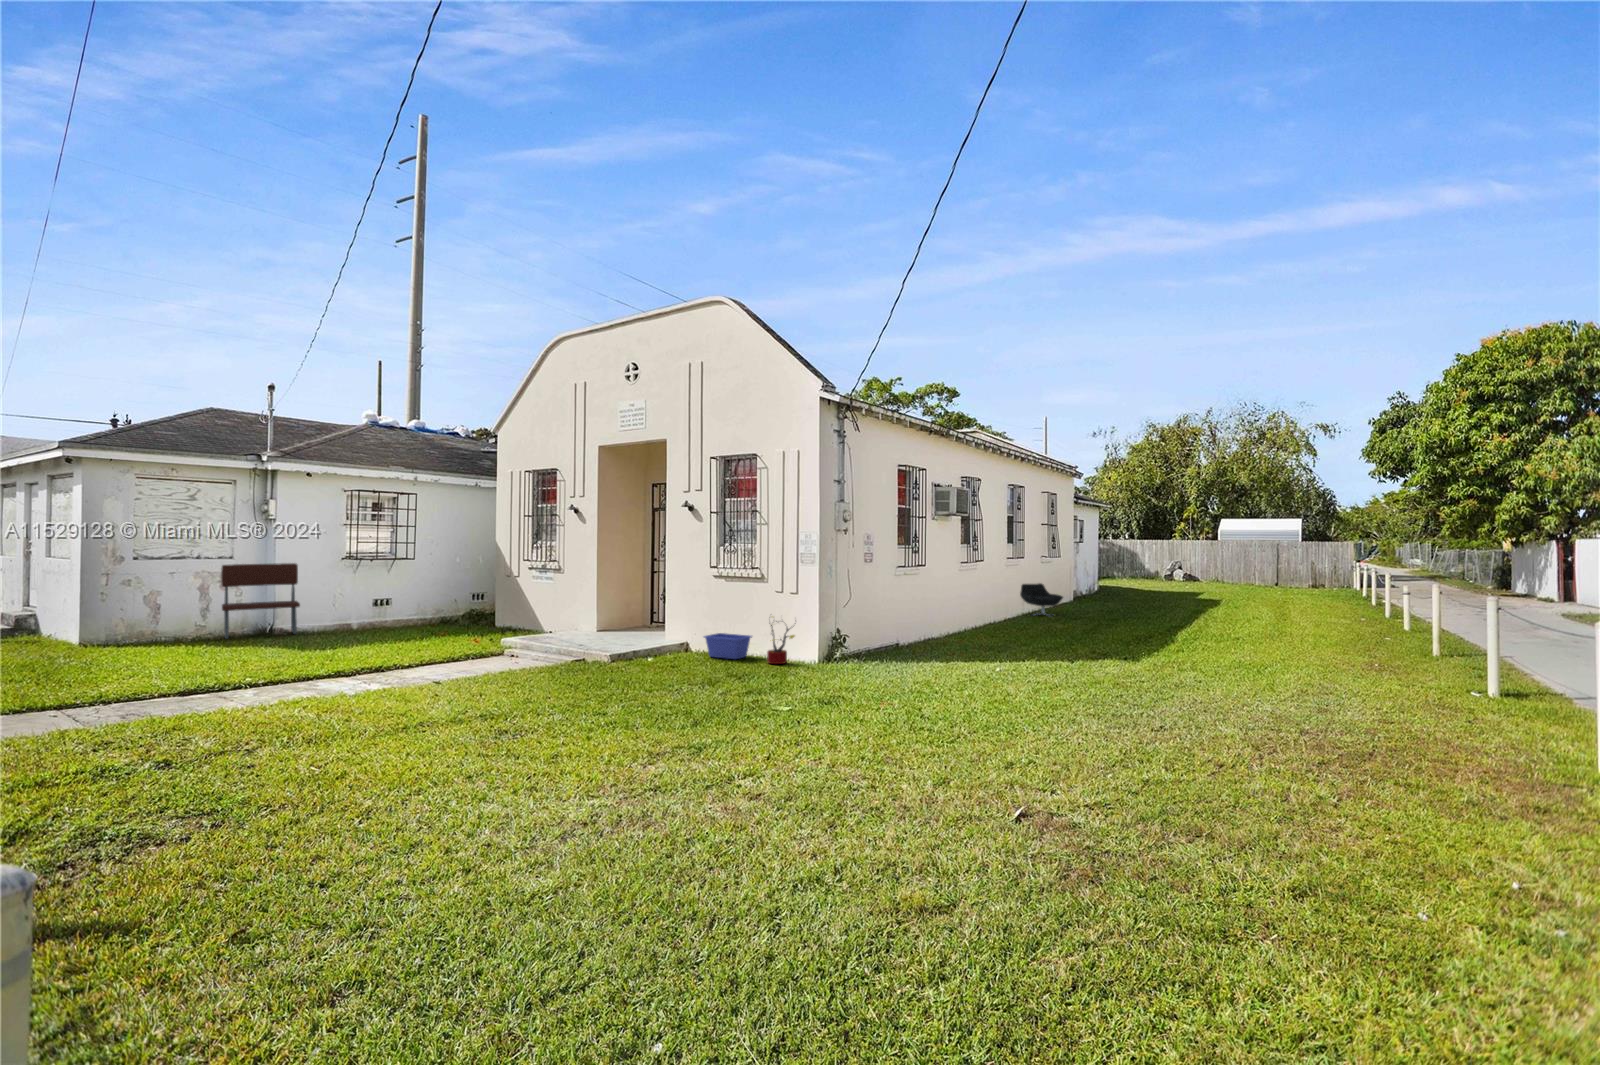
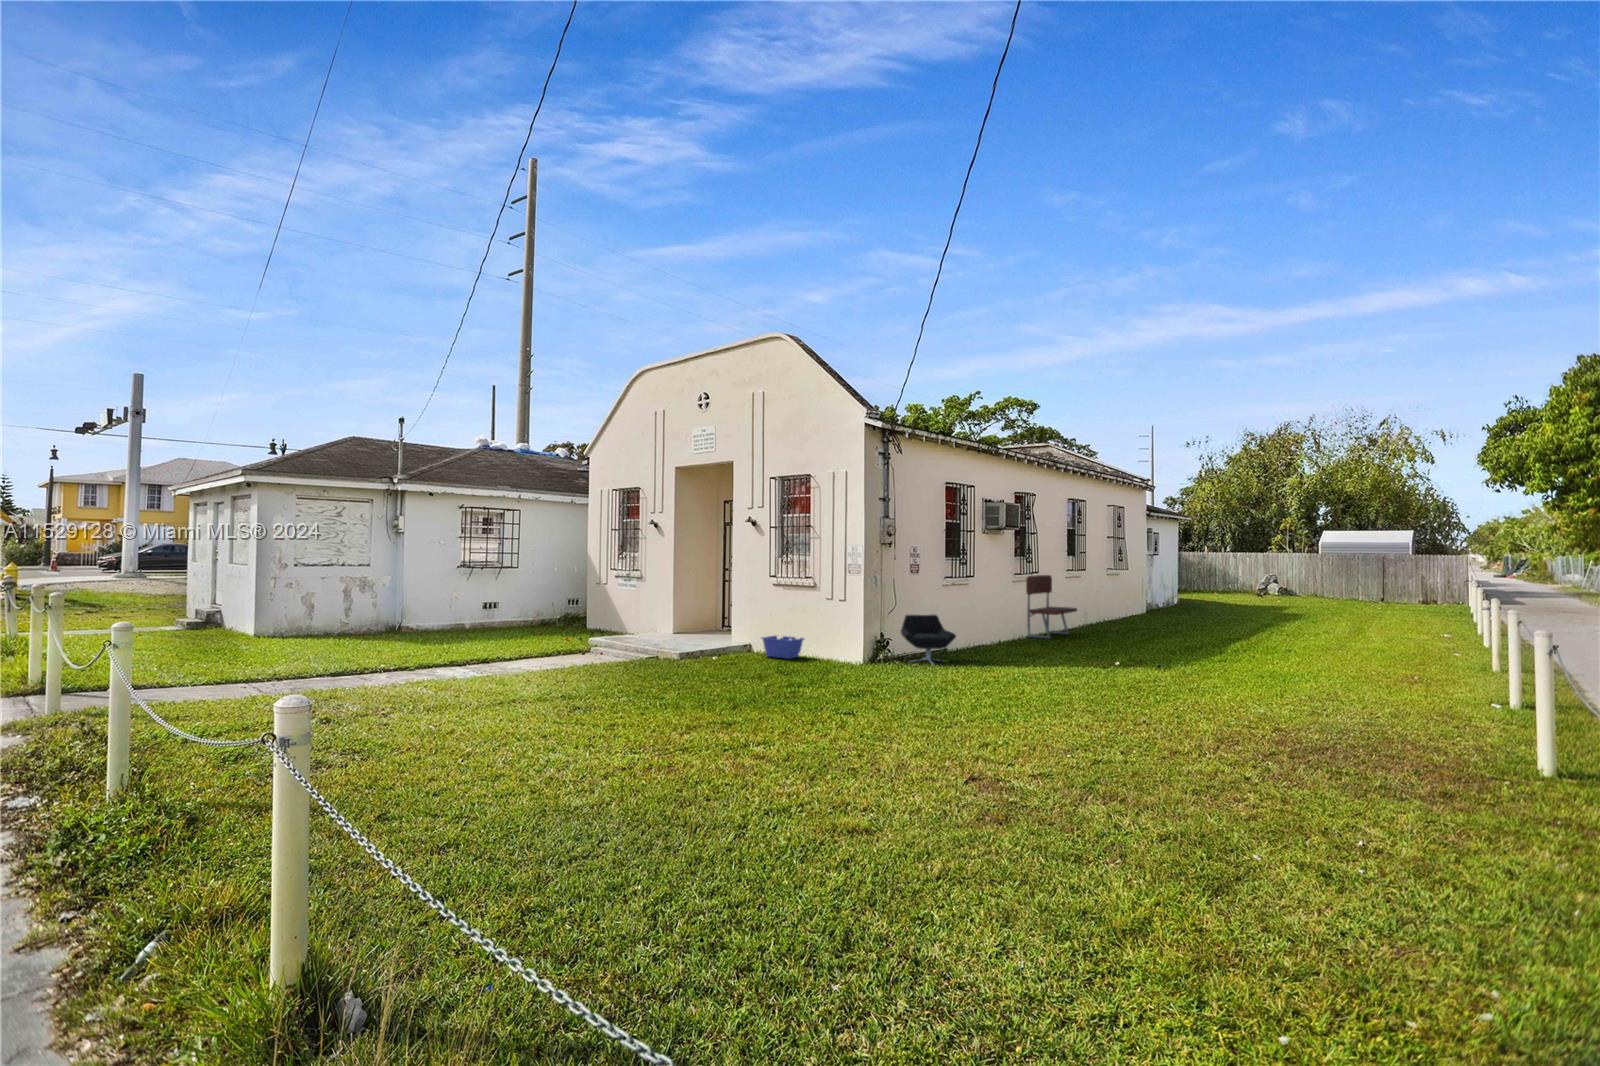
bench: present [221,563,300,639] -> present [1026,575,1077,639]
lounge chair: present [1020,583,1063,614] -> present [901,615,956,664]
decorative plant: present [767,621,795,664] -> none [816,618,842,663]

